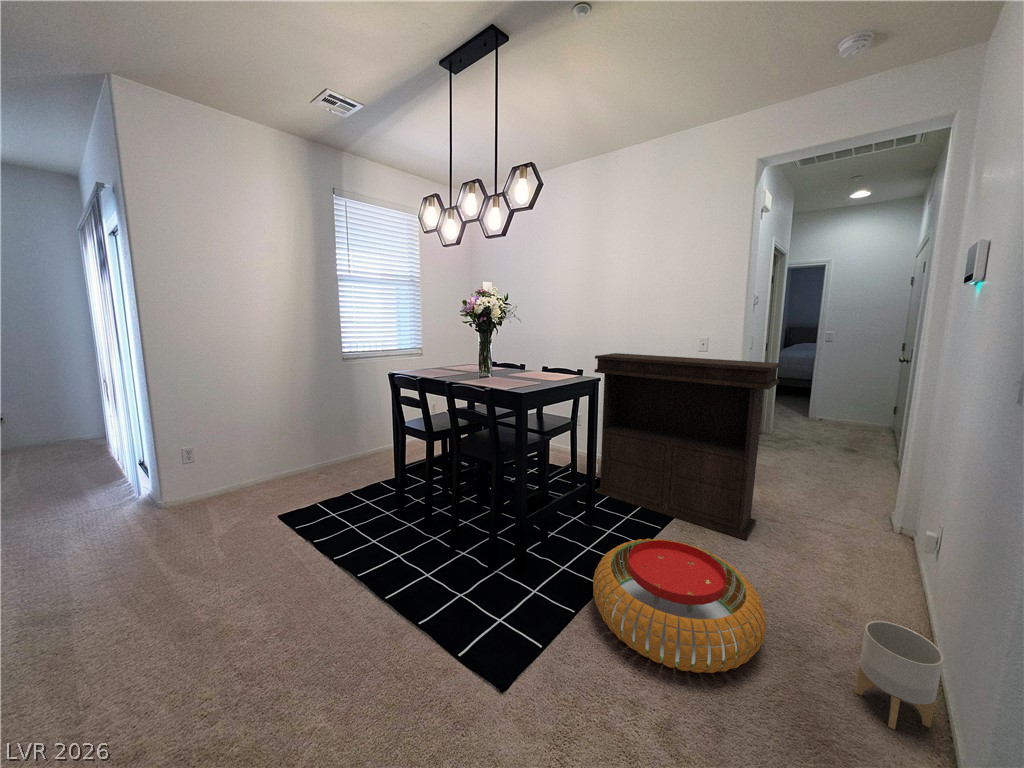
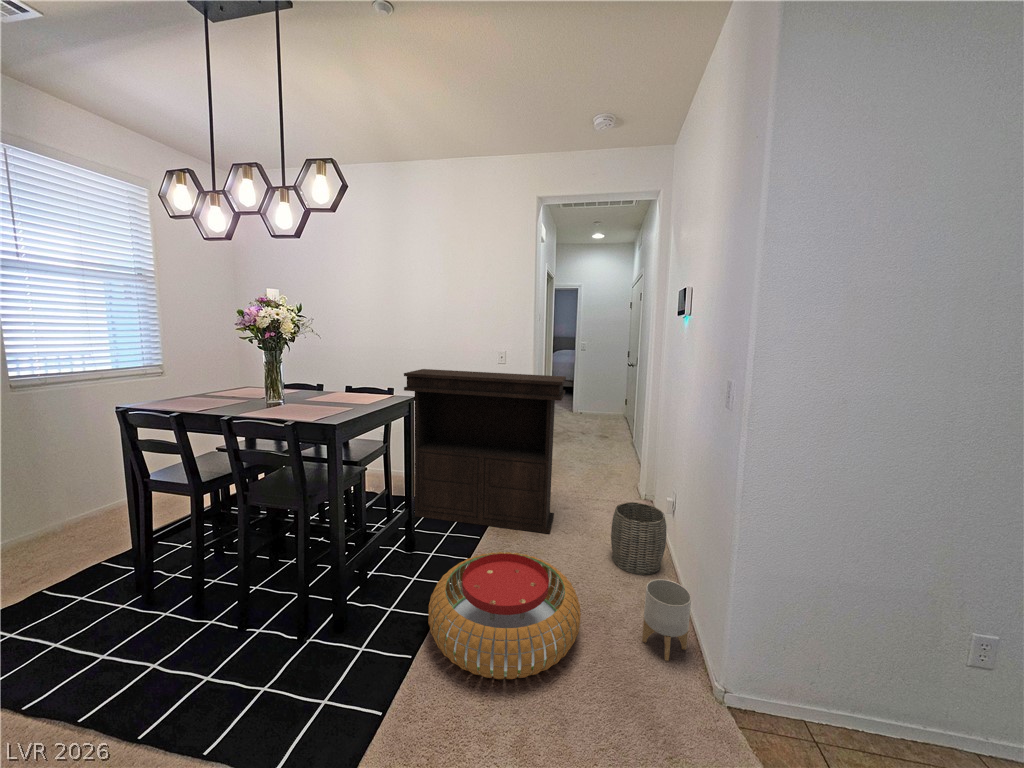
woven basket: none [830,523,923,621] -> present [611,502,667,575]

